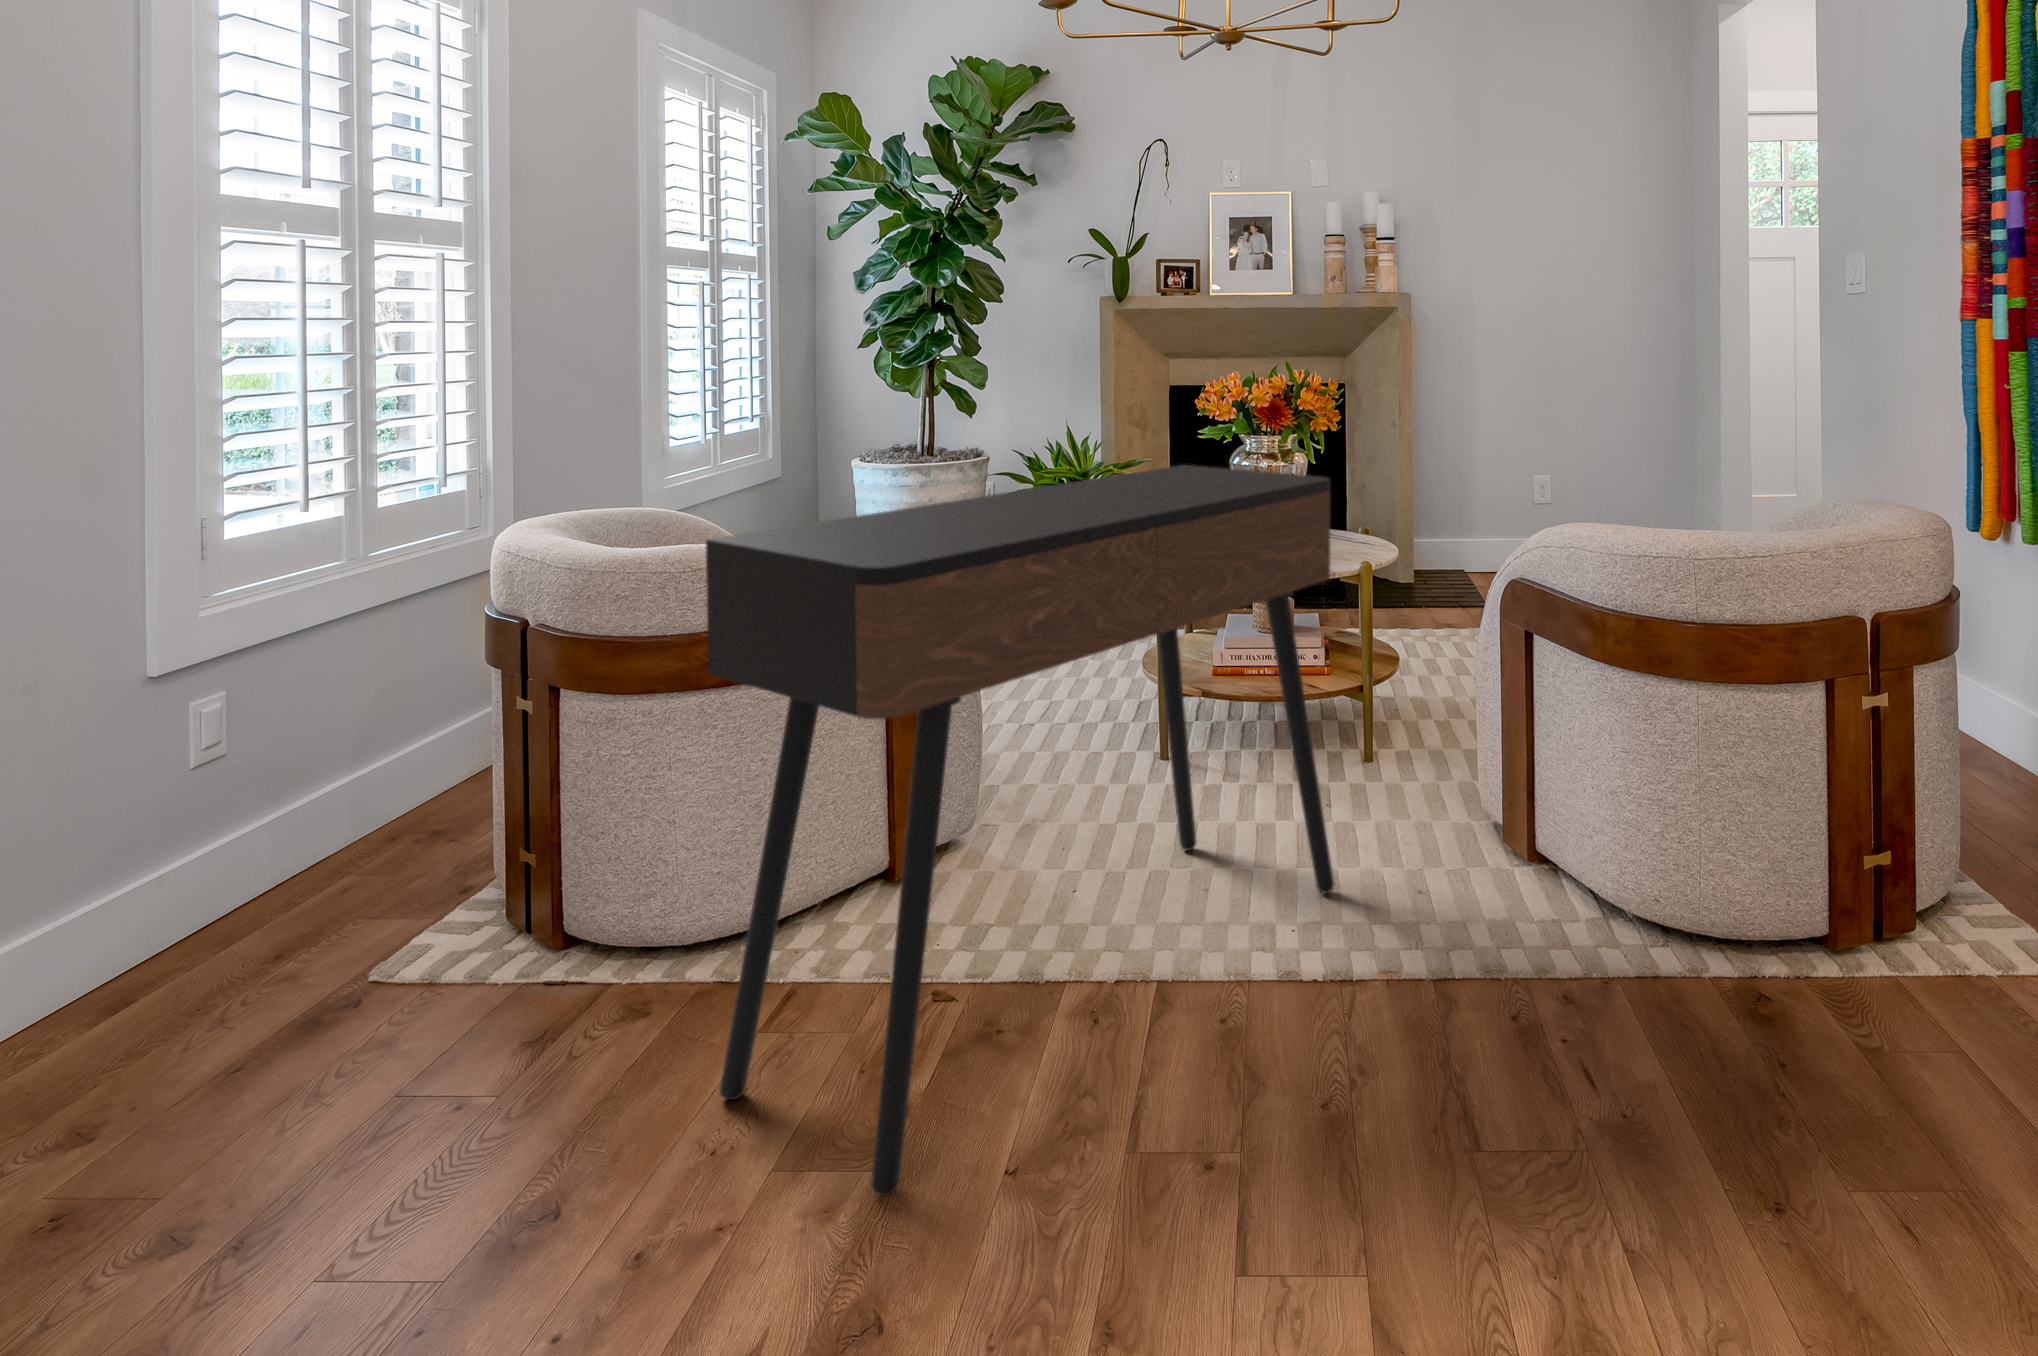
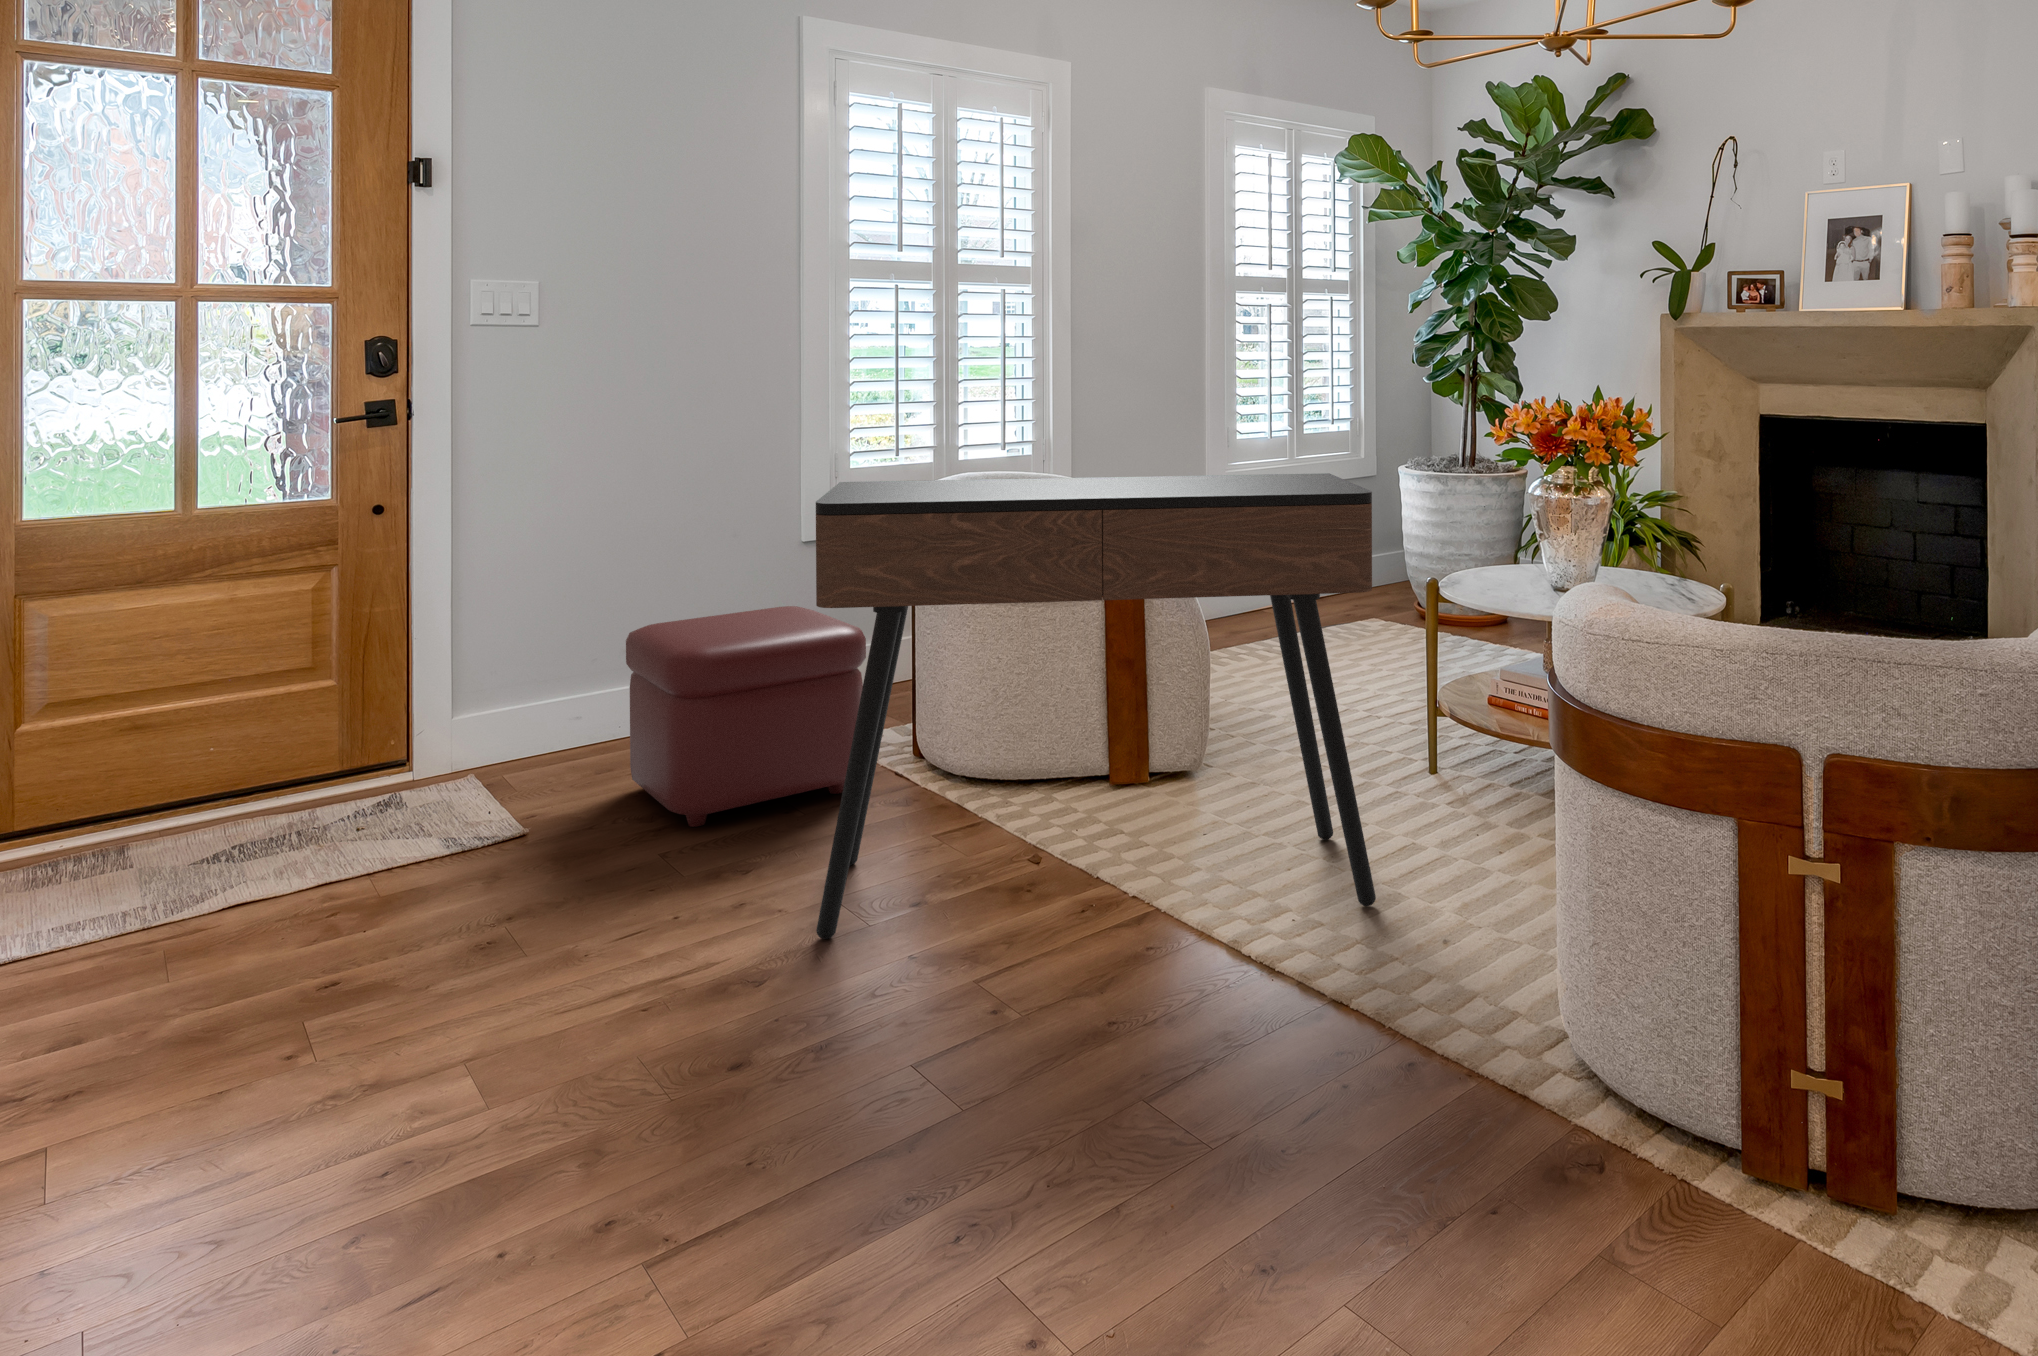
ottoman: none [69,759,570,1172] -> present [626,606,866,827]

